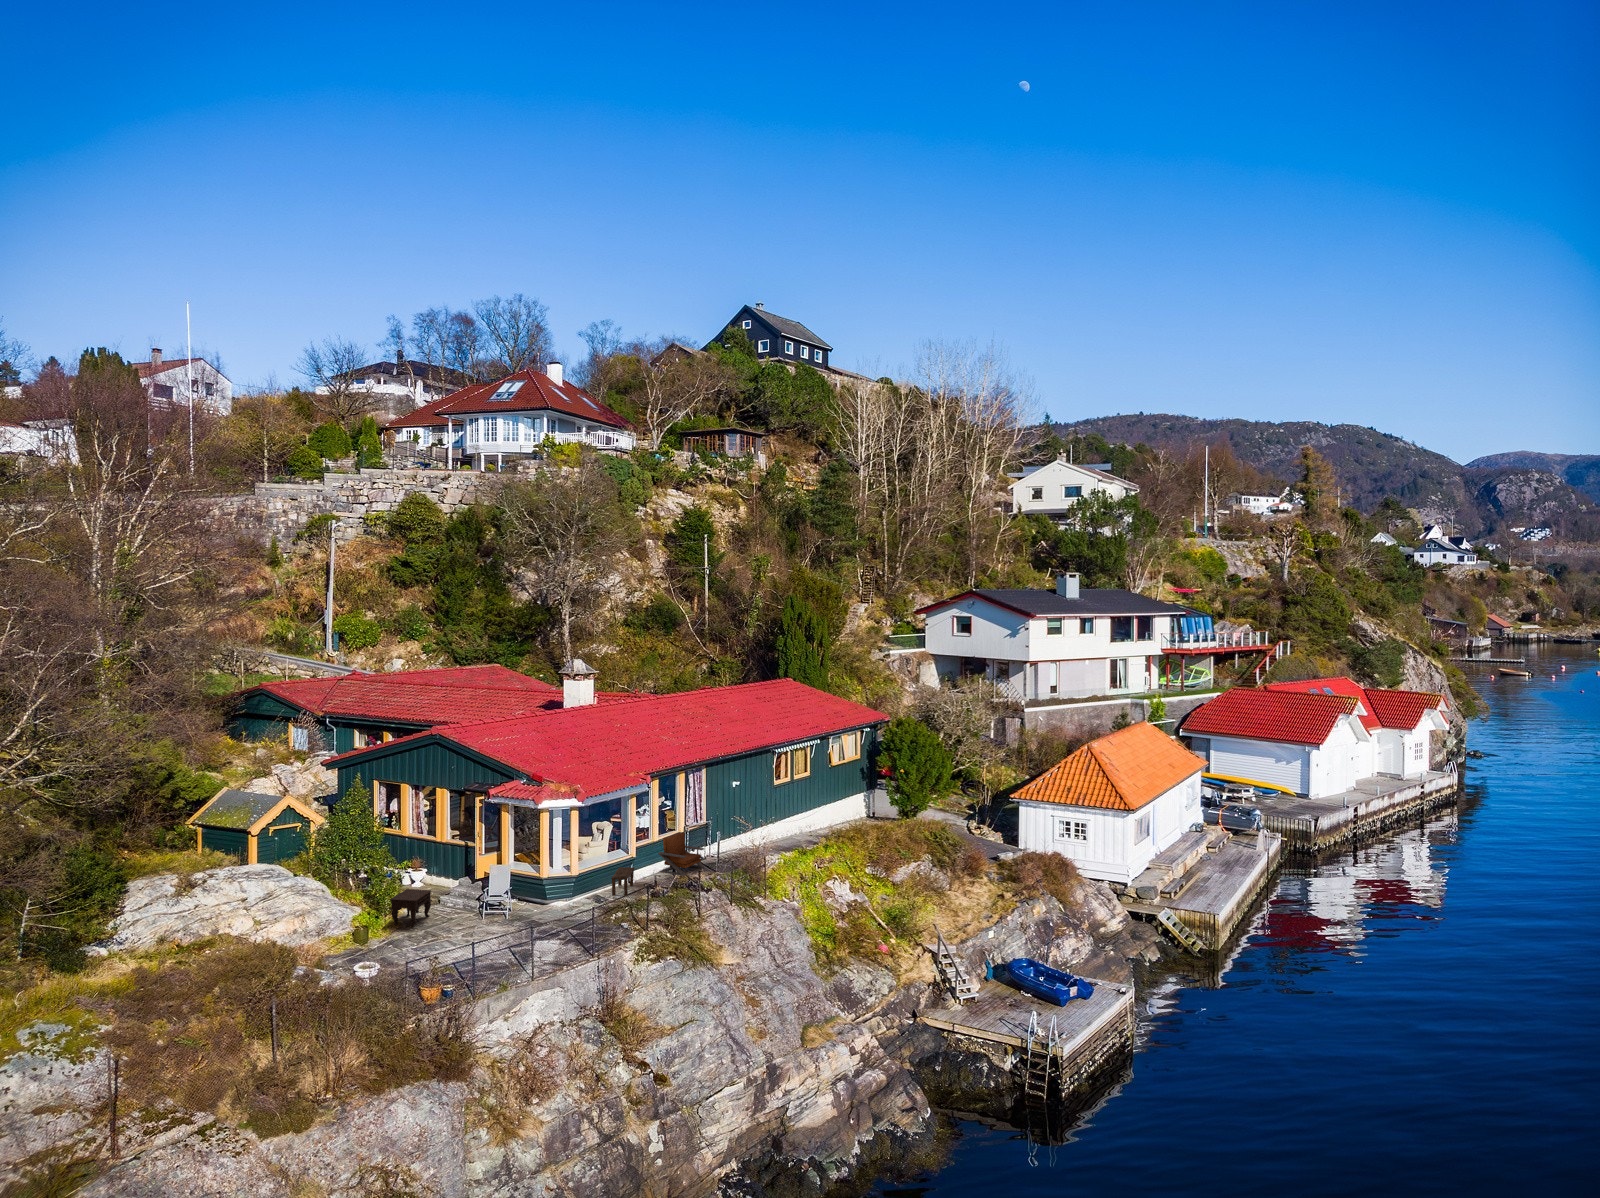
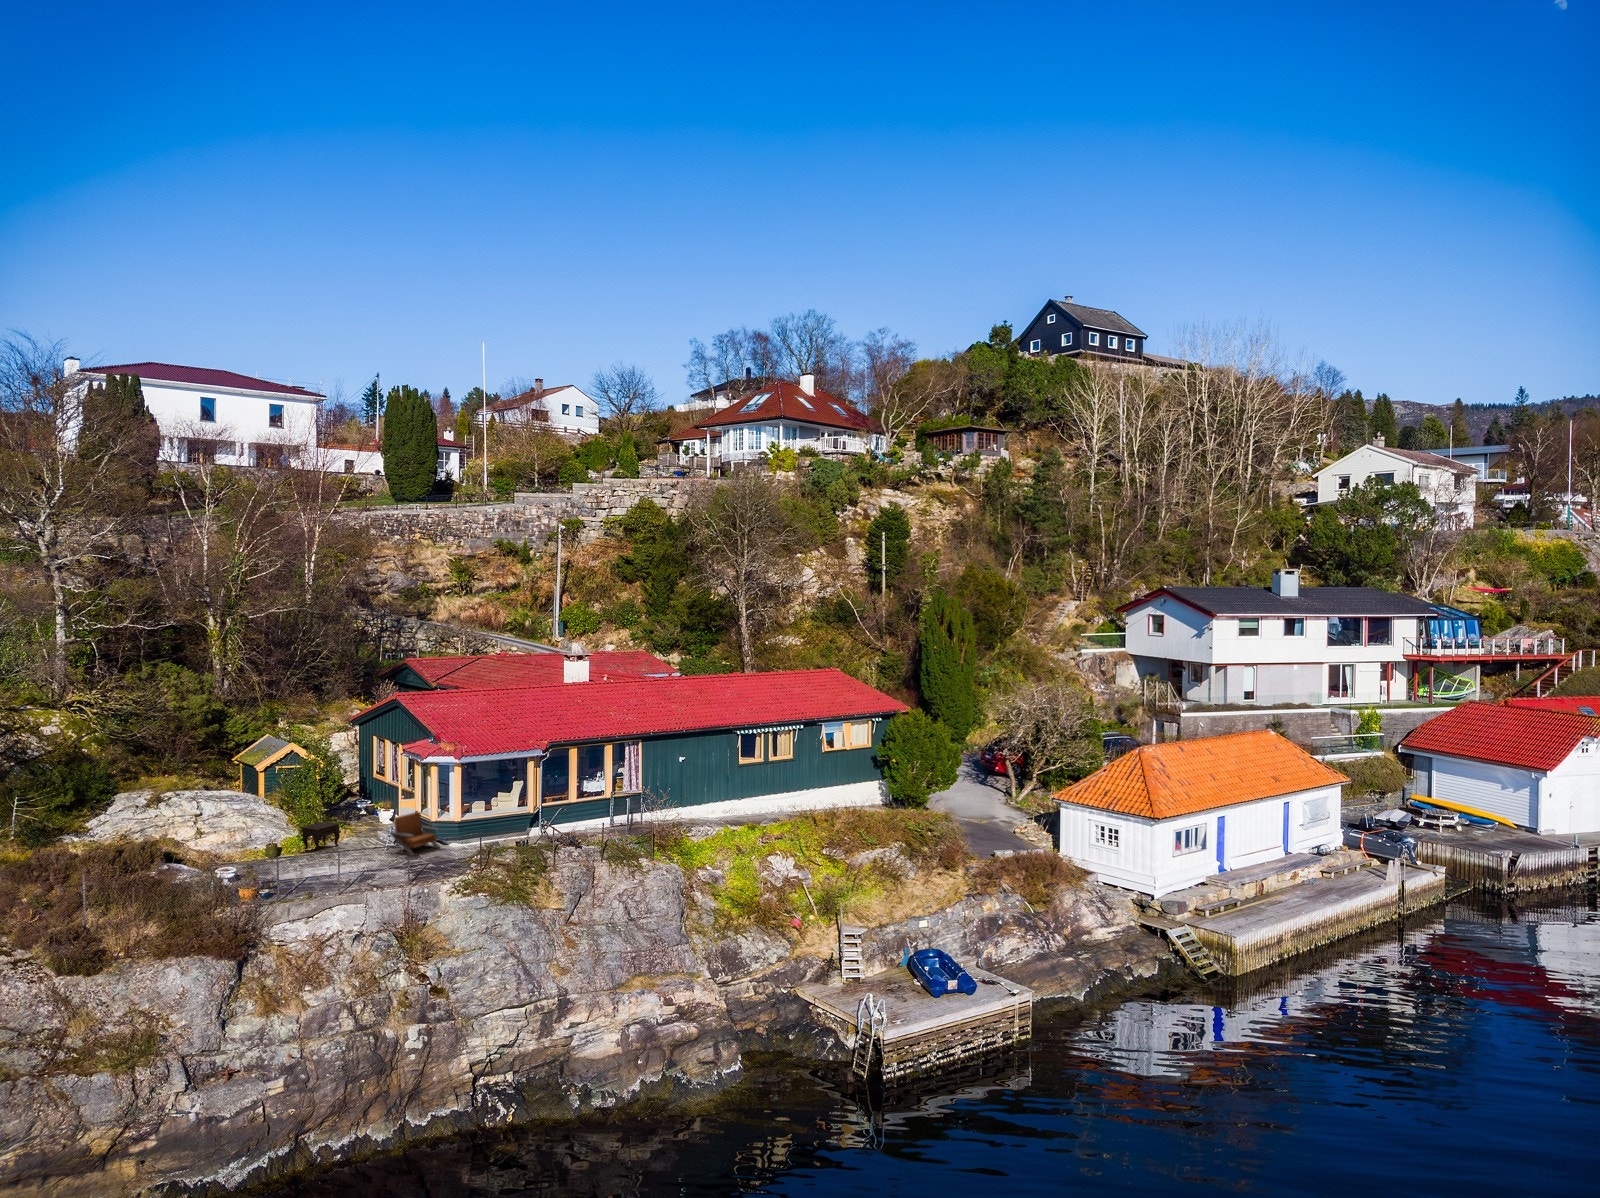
lounge chair: present [658,832,704,876] -> present [390,812,440,855]
bench: present [611,867,634,896] -> none [499,820,530,845]

